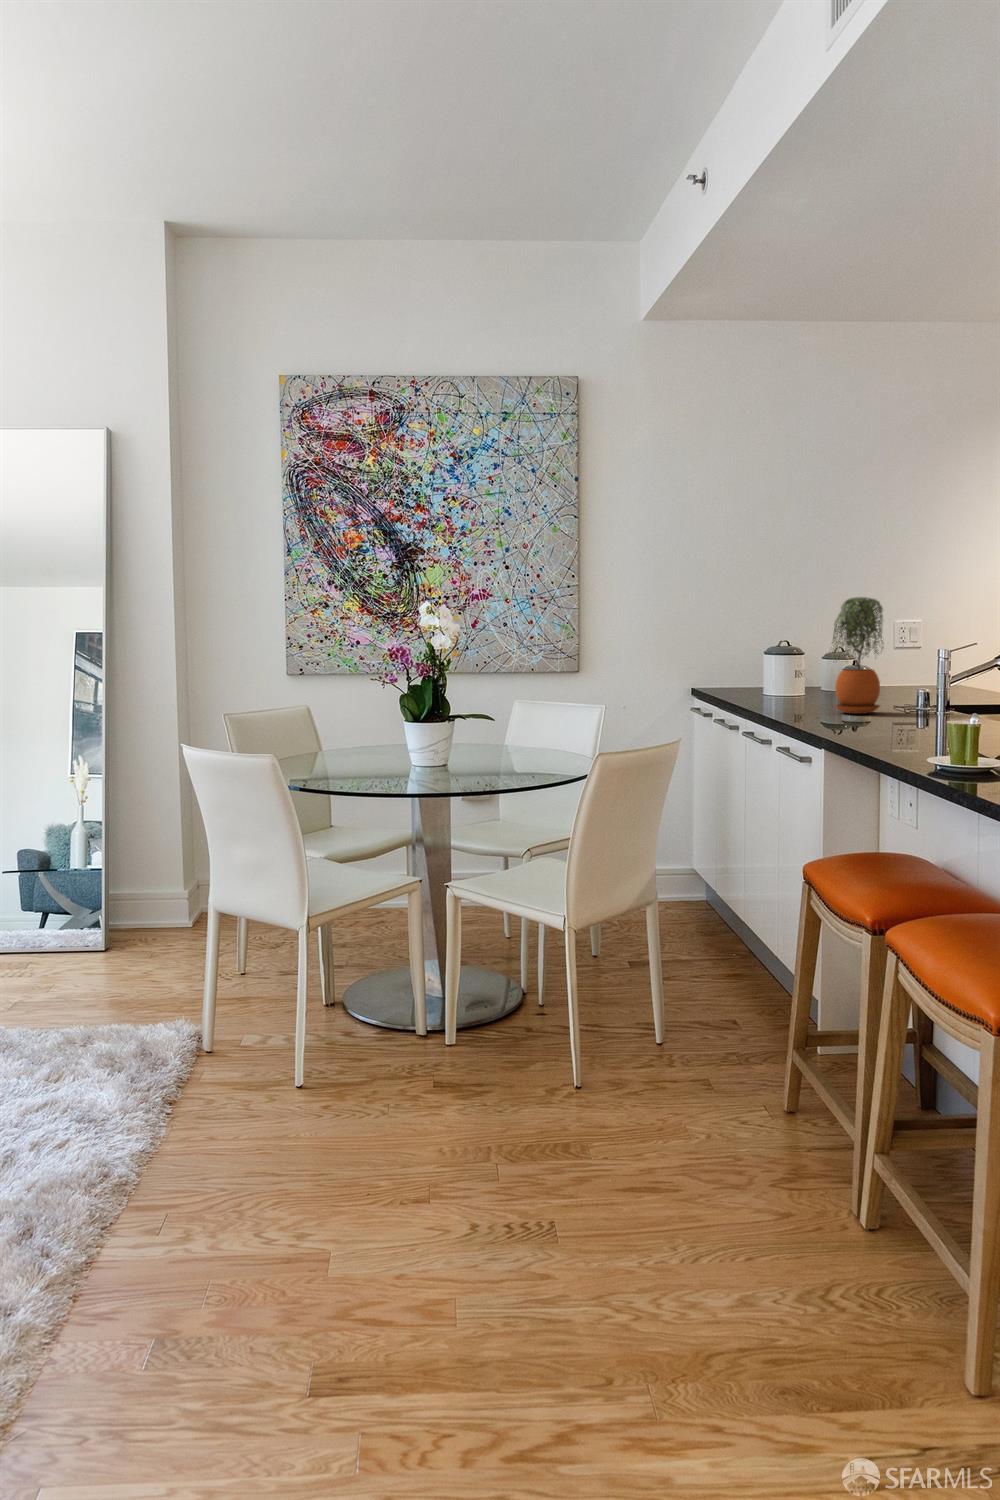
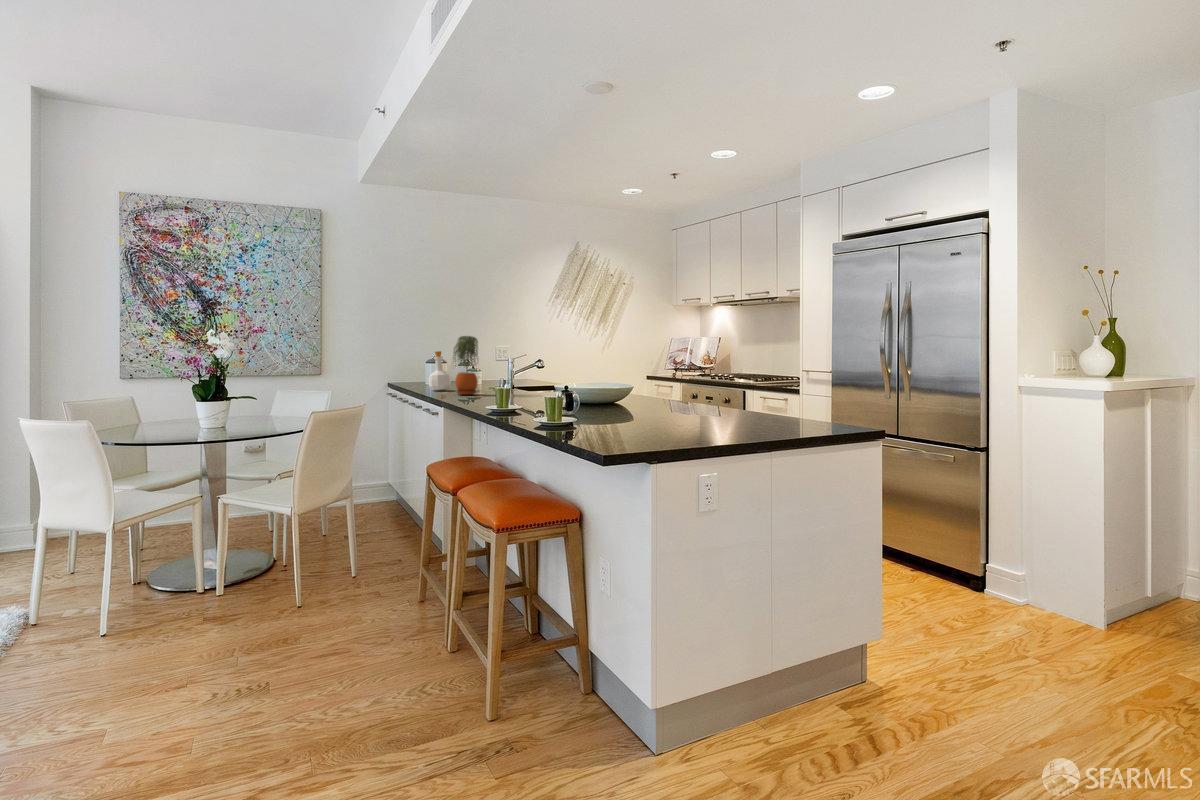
bottle: none [777,627,819,702] -> present [429,351,451,391]

